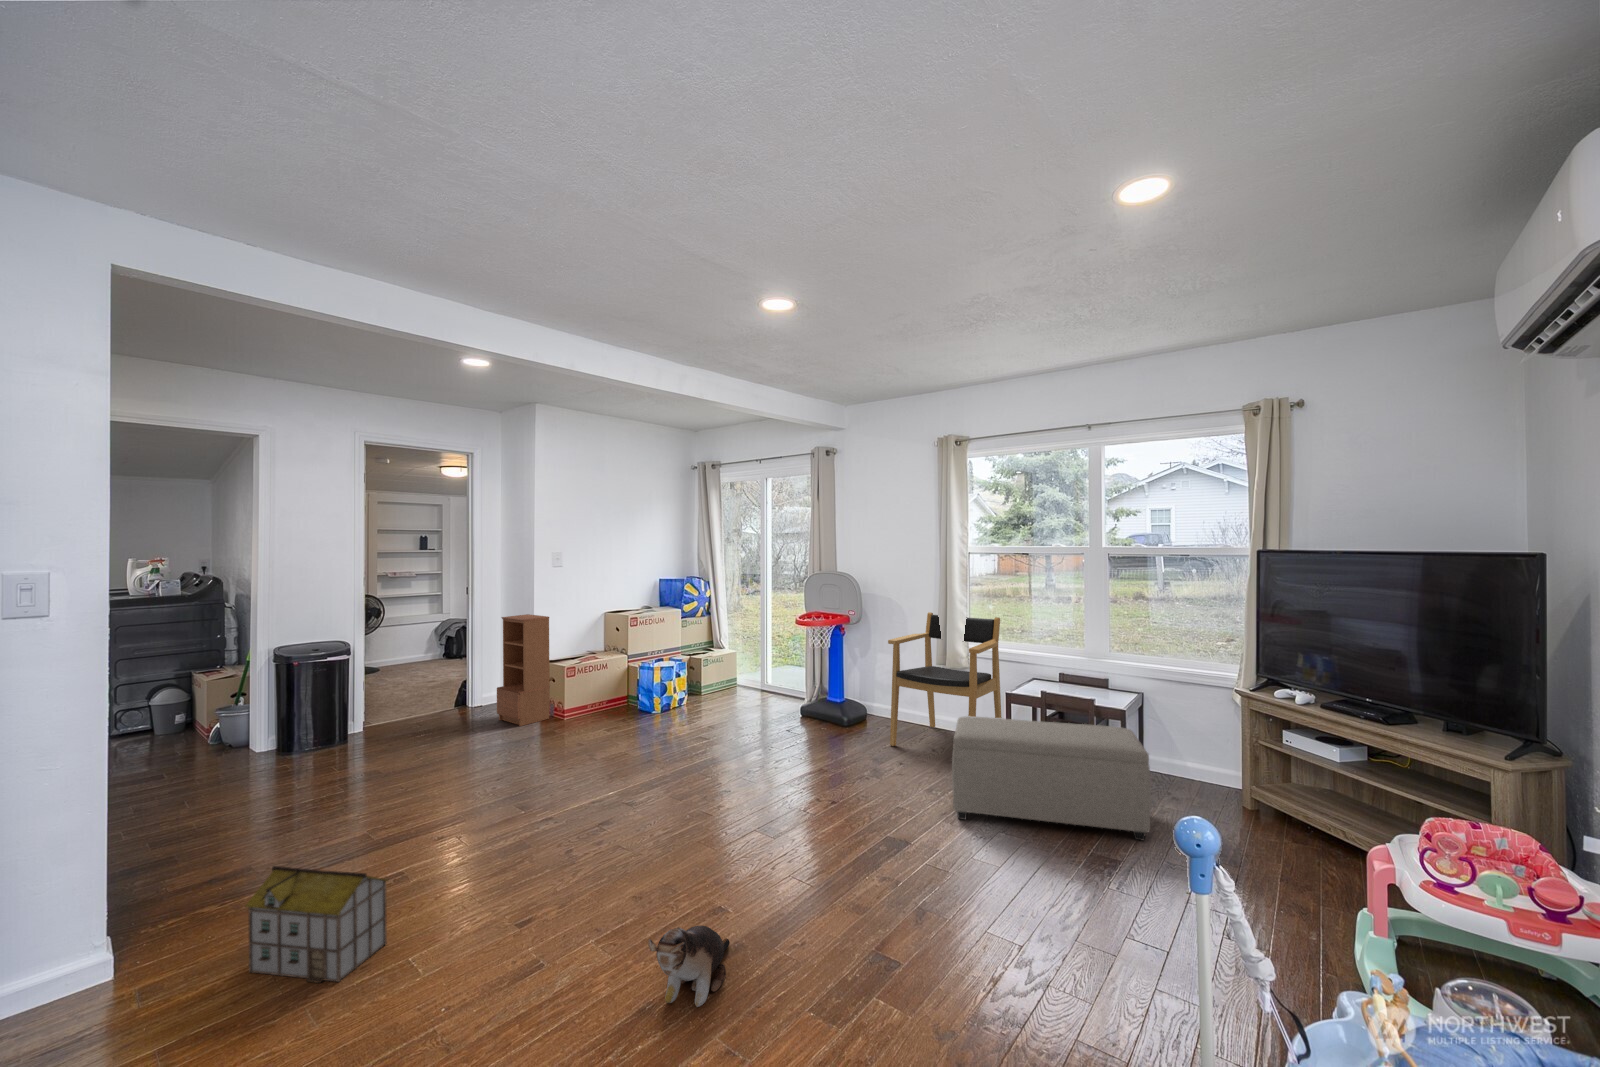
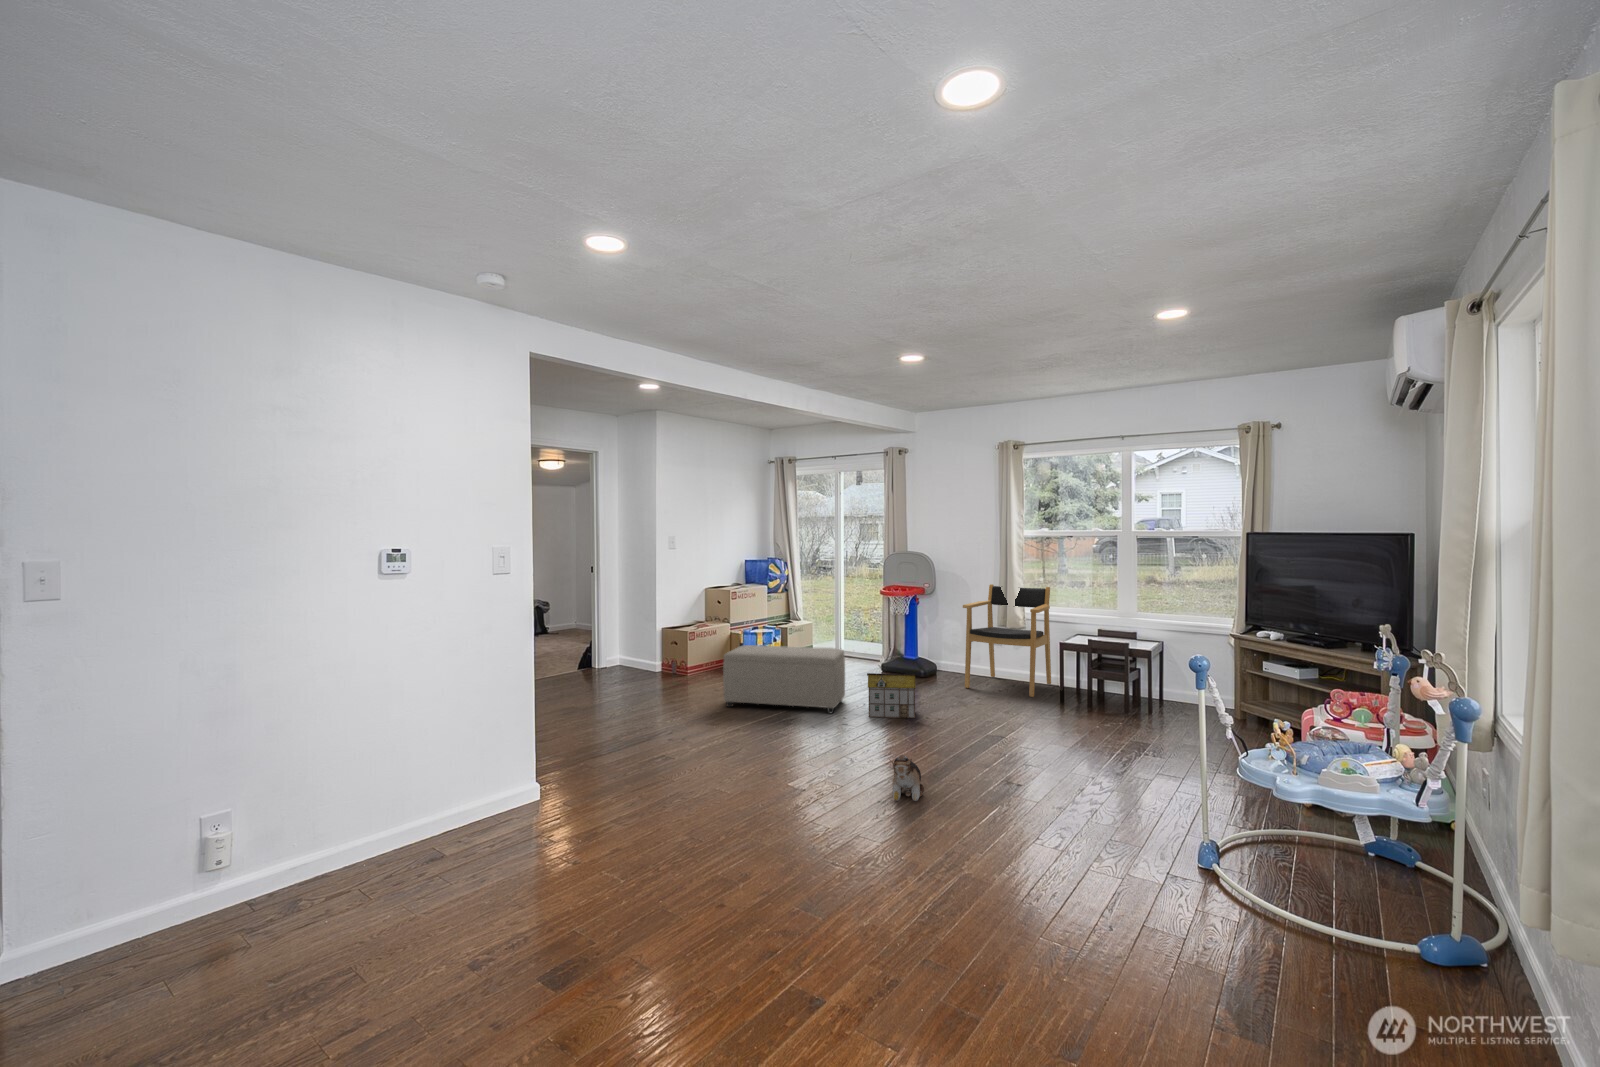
bookcase: present [497,614,550,726] -> none [631,589,674,680]
ottoman: present [952,716,1151,840] -> present [723,645,845,713]
toy house: present [245,866,388,983] -> present [867,673,916,718]

